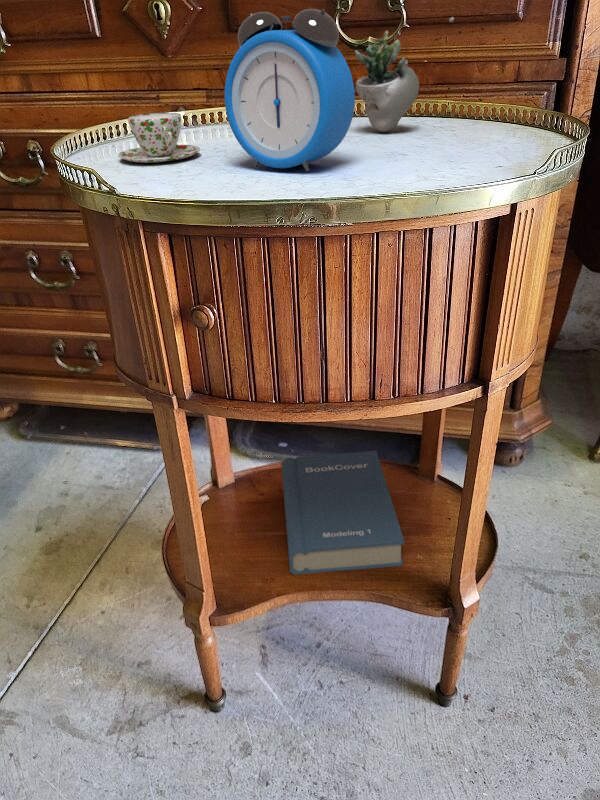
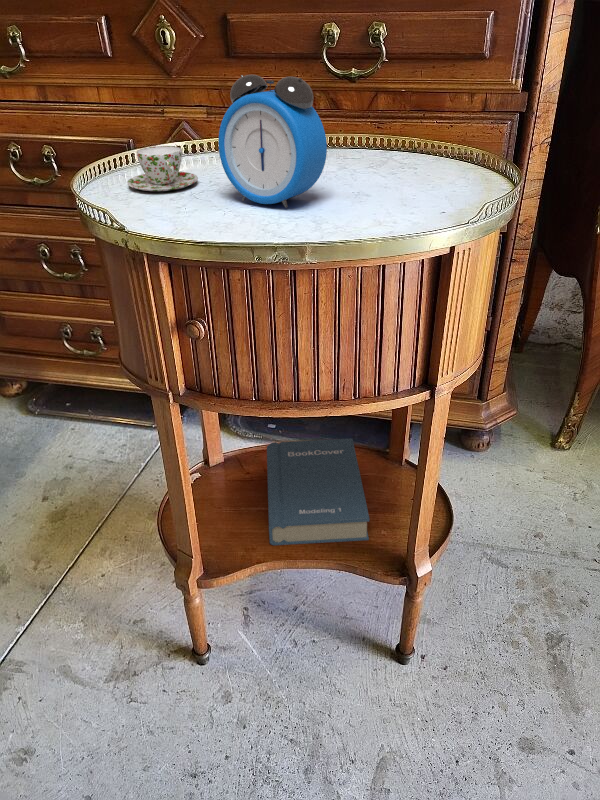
succulent plant: present [355,17,454,132] -> none [335,74,416,162]

